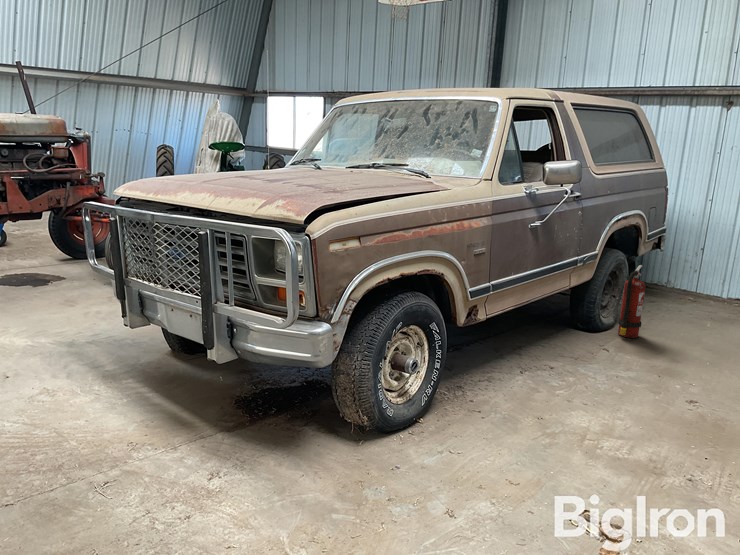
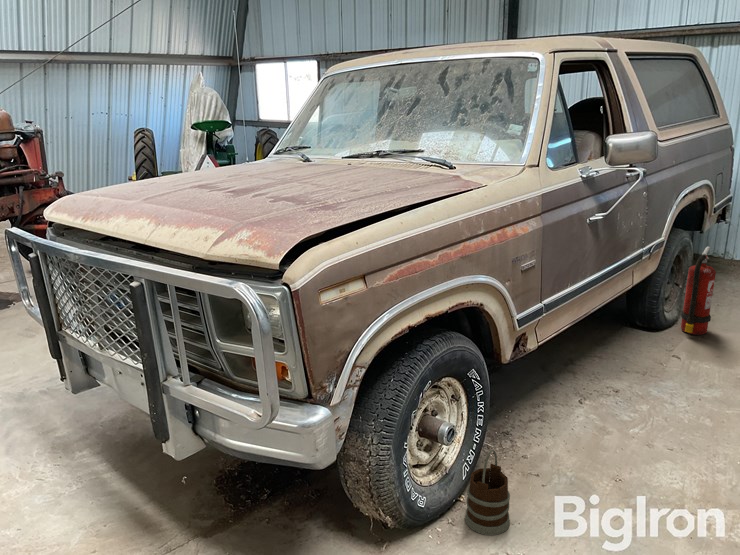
wooden bucket: none [422,380,455,443] -> present [465,450,510,535]

